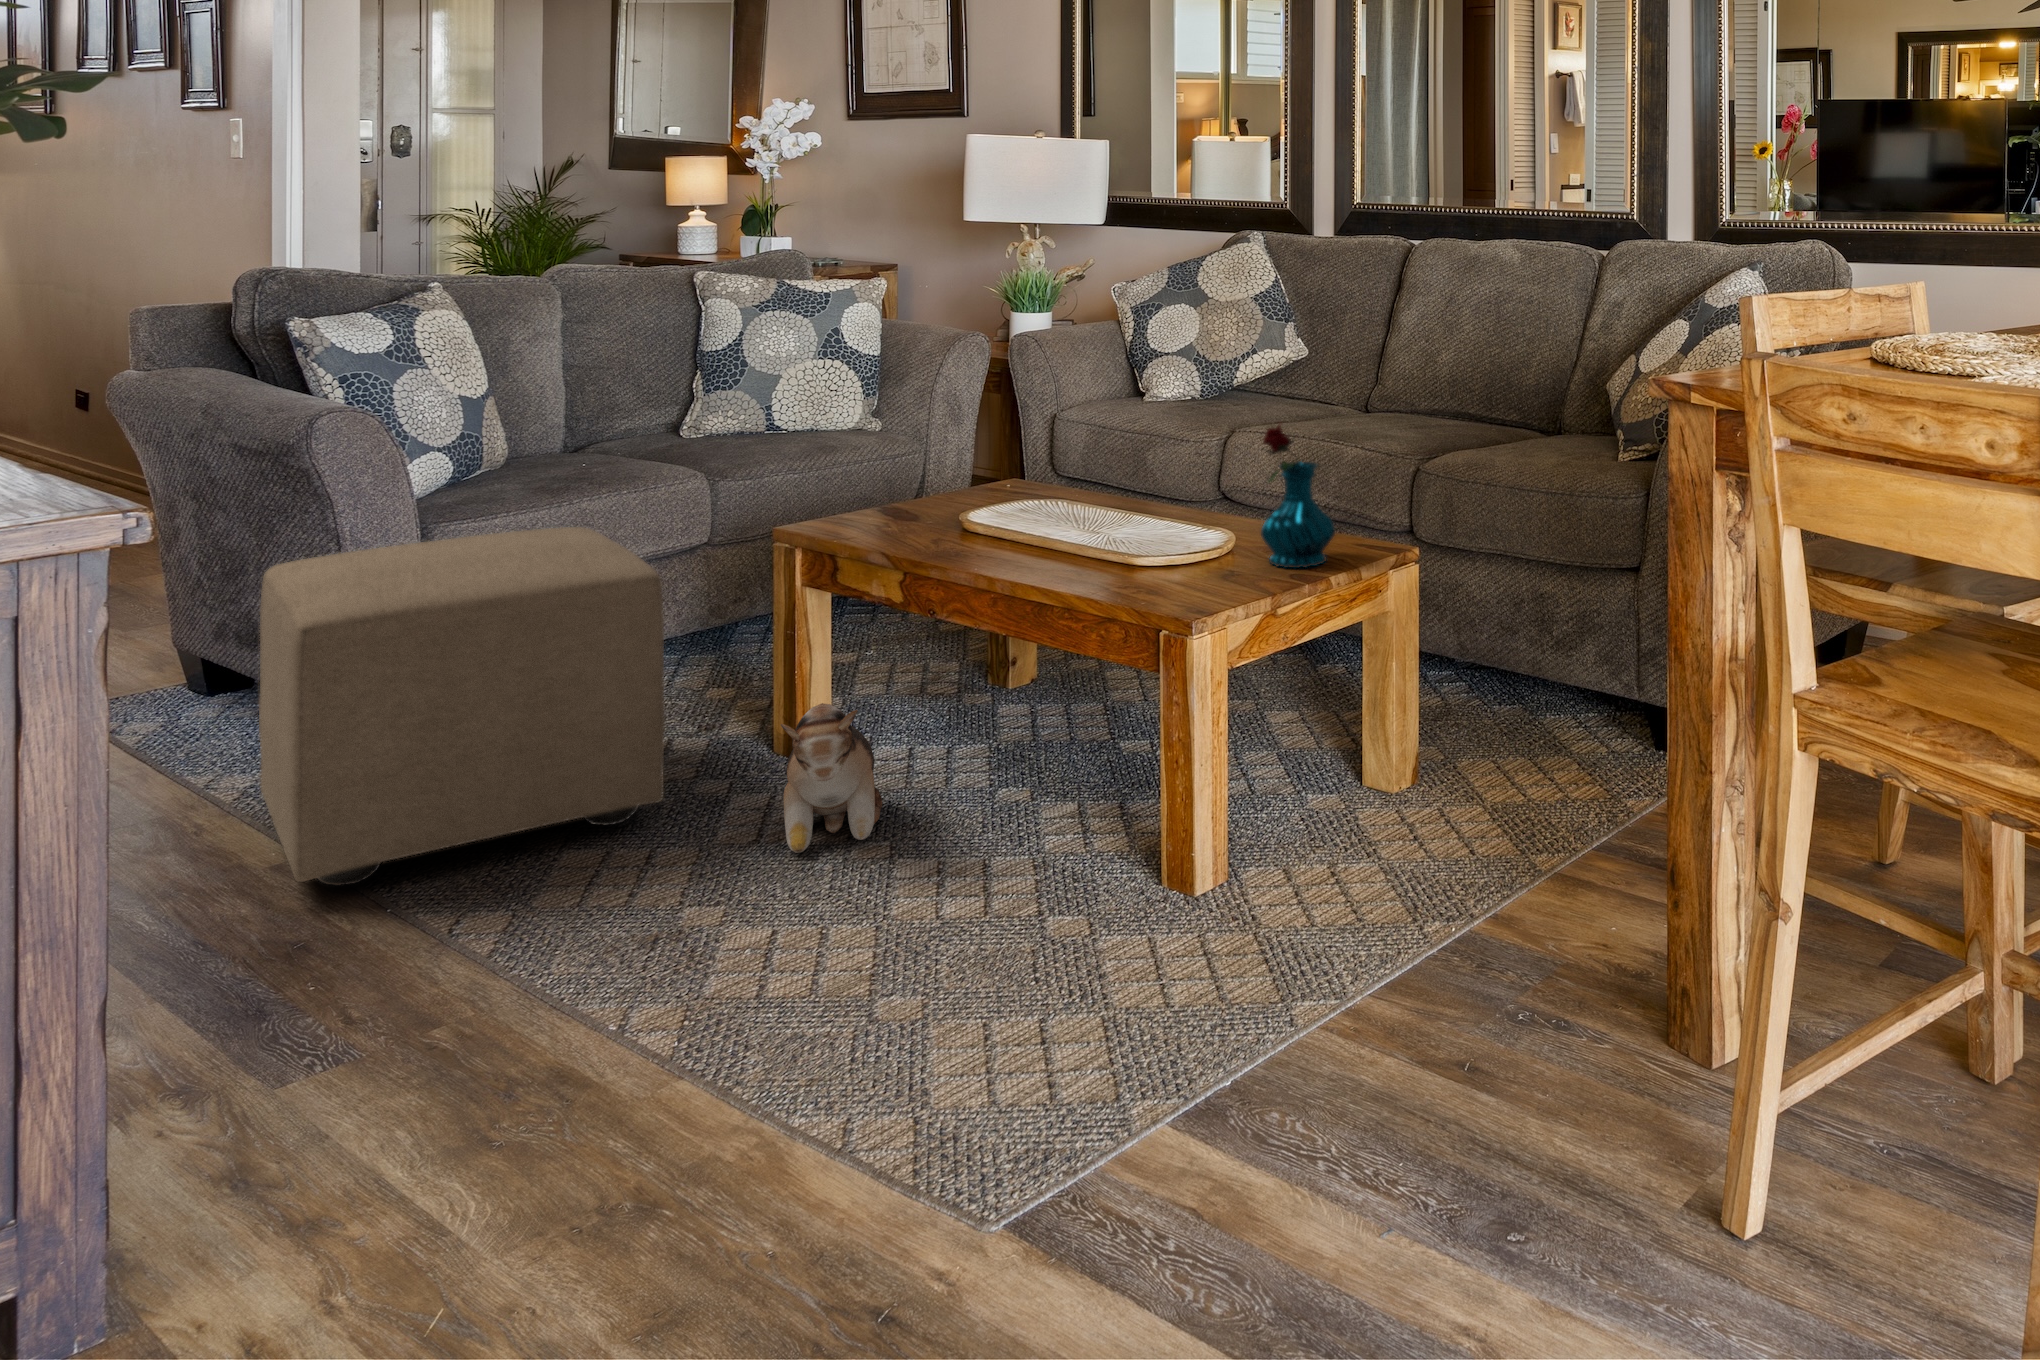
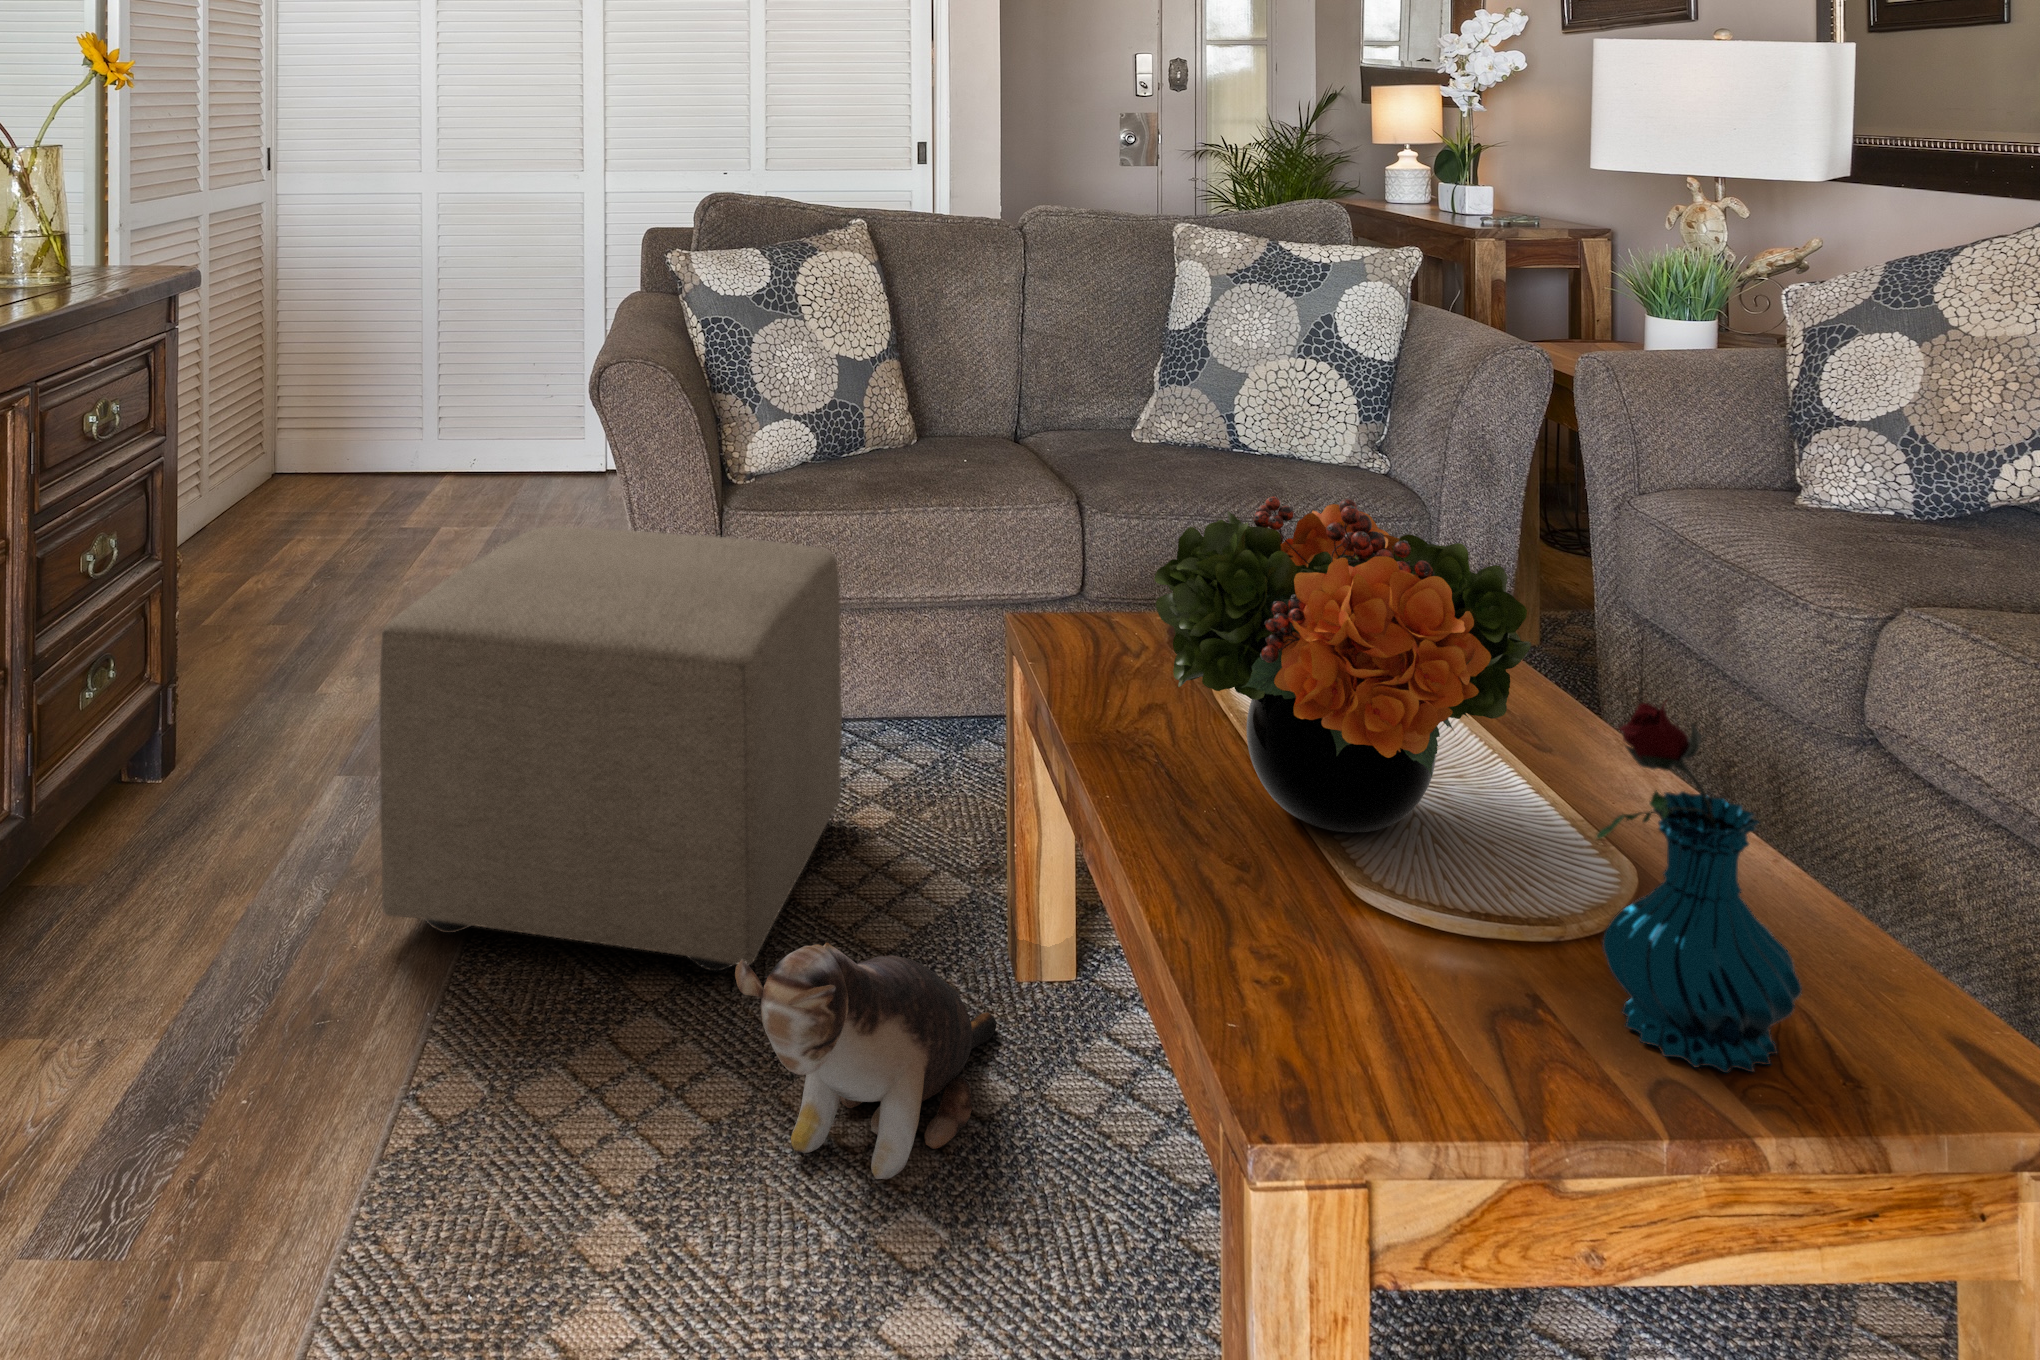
flower arrangement: none [981,378,1183,553] -> present [1154,497,1531,832]

